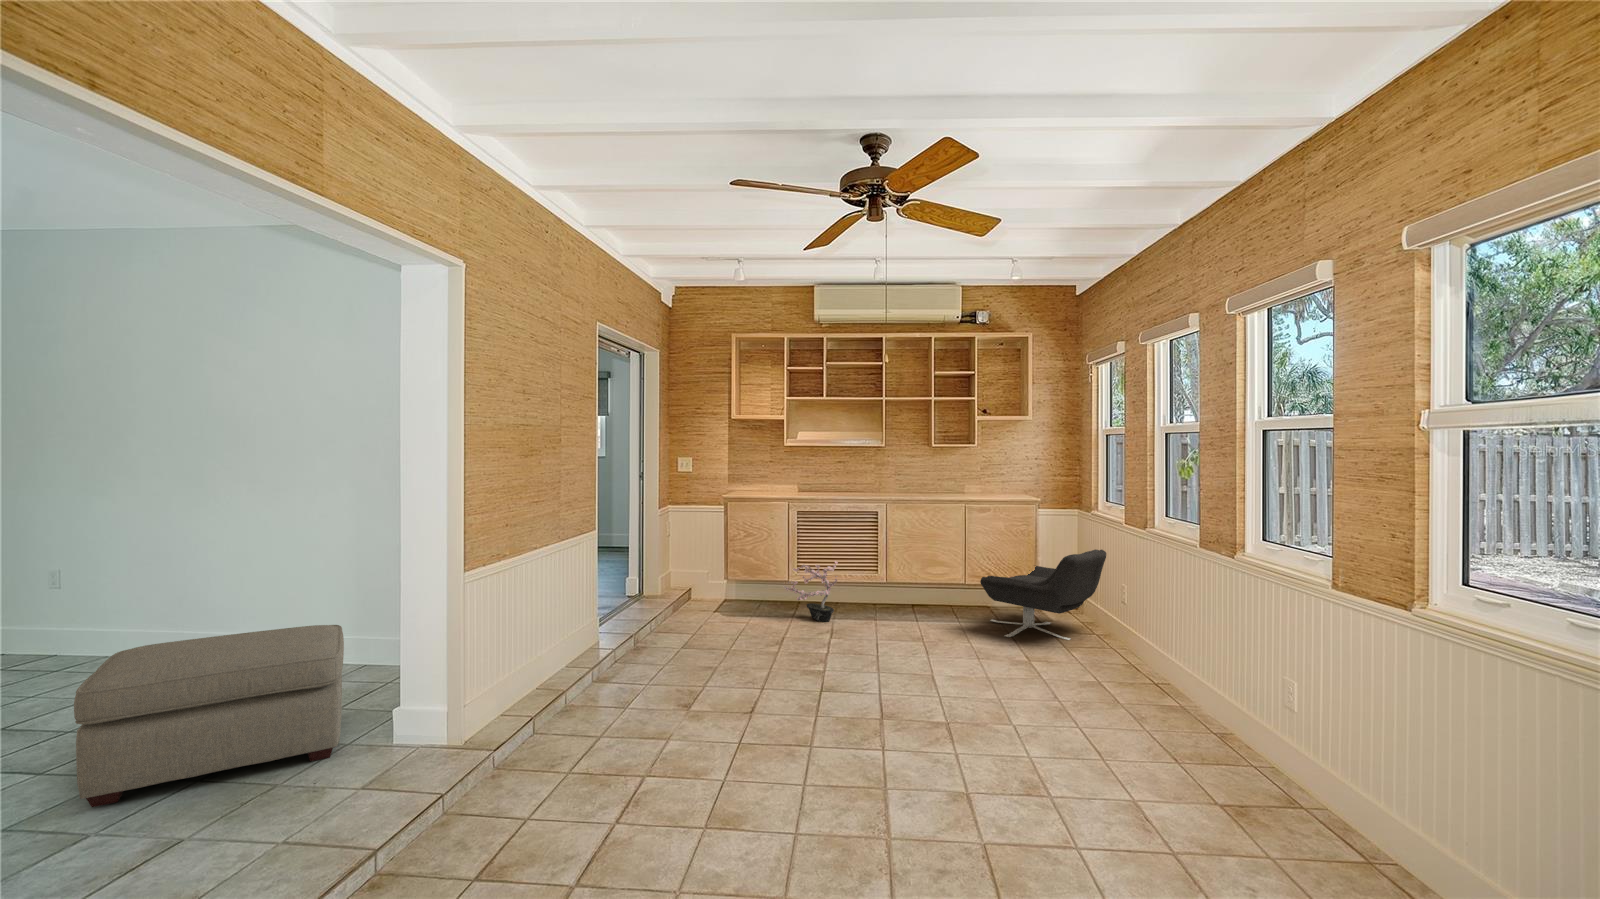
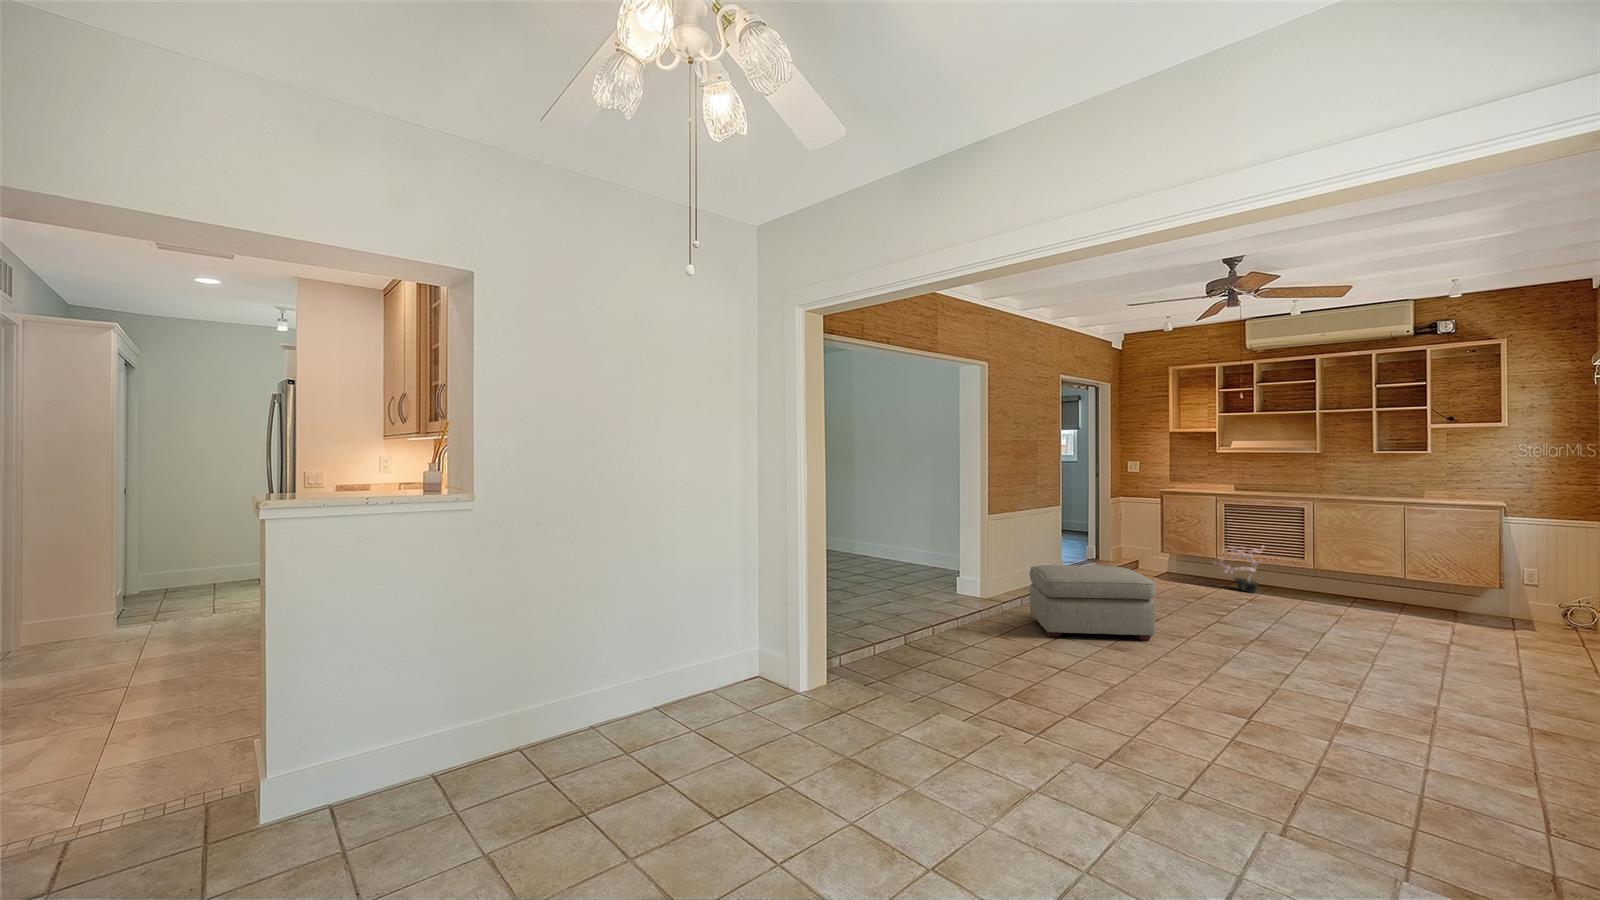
lounge chair: present [980,549,1106,640] -> none [1412,554,1581,637]
ottoman: present [74,625,344,807] -> present [1030,565,1156,641]

